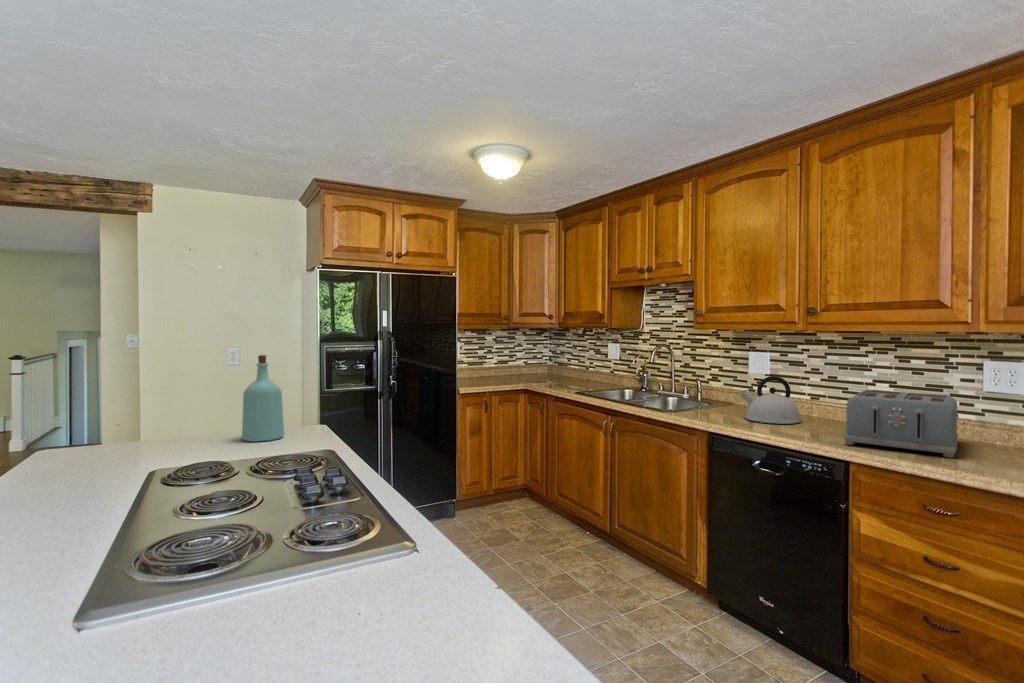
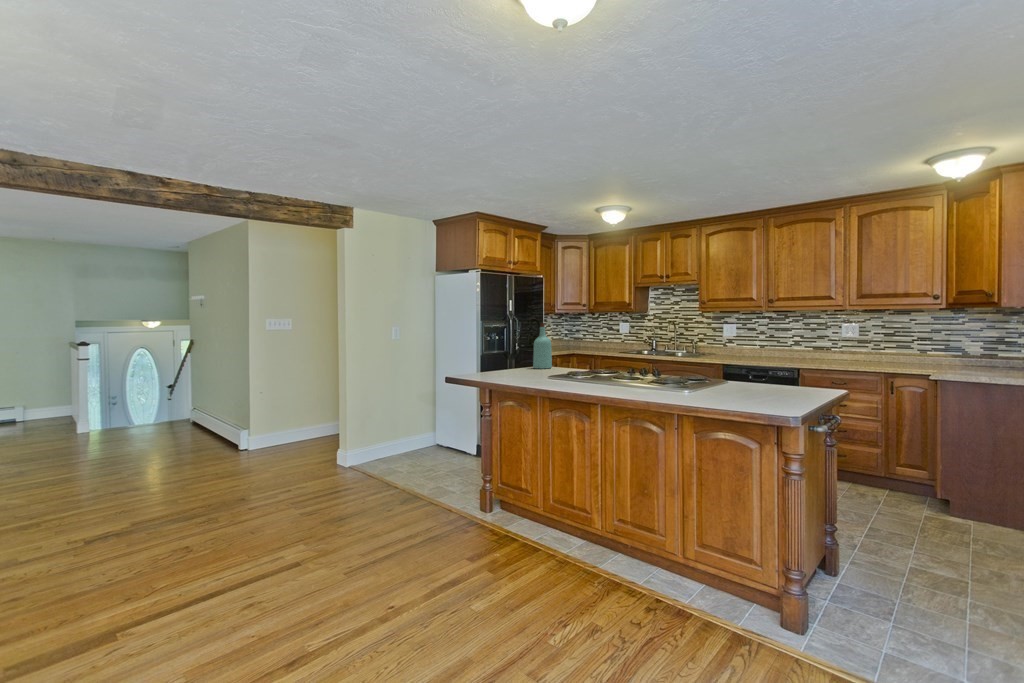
kettle: present [740,376,801,424] -> none [732,335,762,359]
toaster: present [844,390,958,458] -> none [791,339,839,363]

